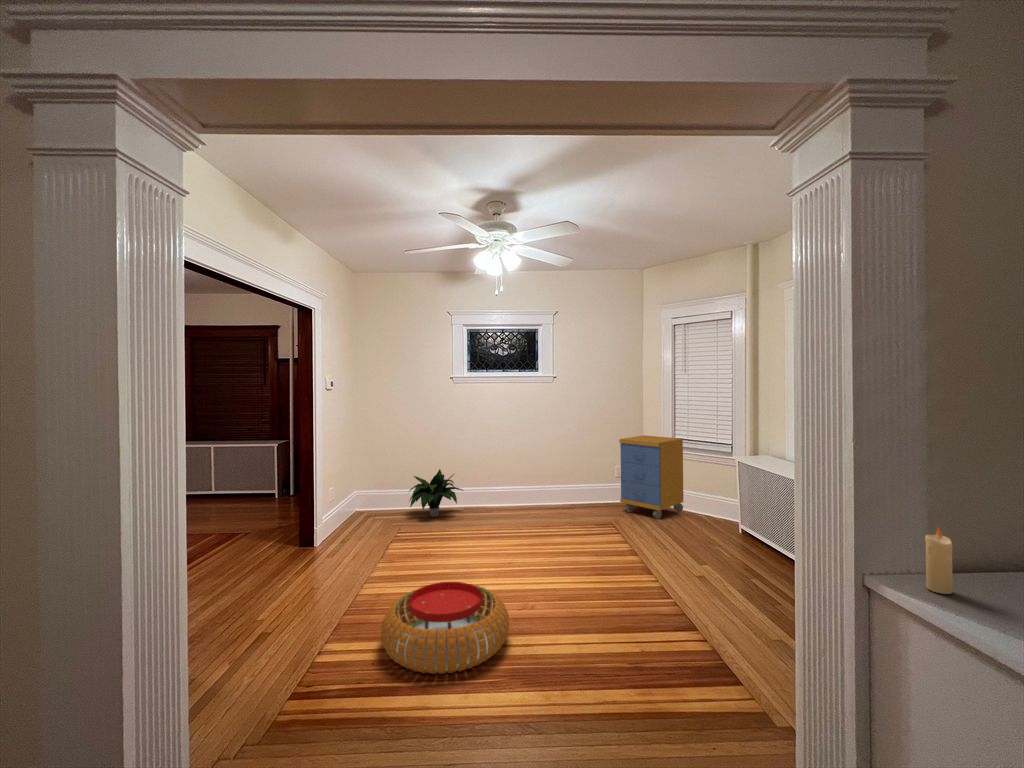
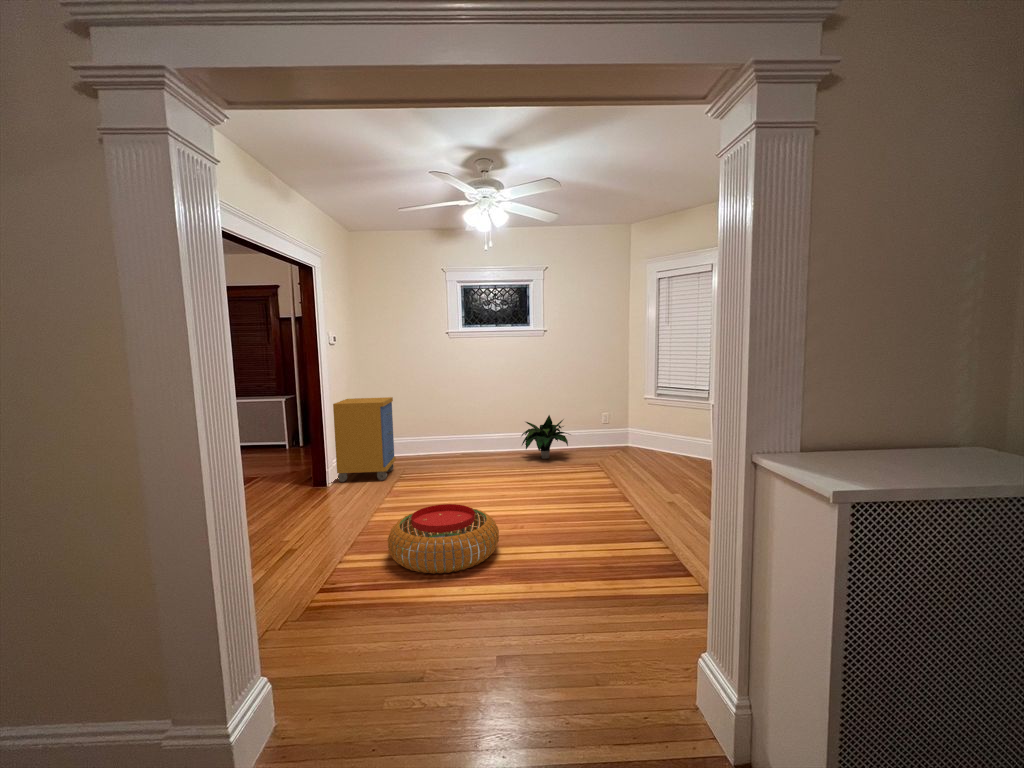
storage cabinet: present [619,435,683,519] -> present [333,397,396,482]
potted plant: present [410,469,463,517] -> present [522,415,568,459]
candle: present [925,527,953,594] -> none [792,410,810,458]

